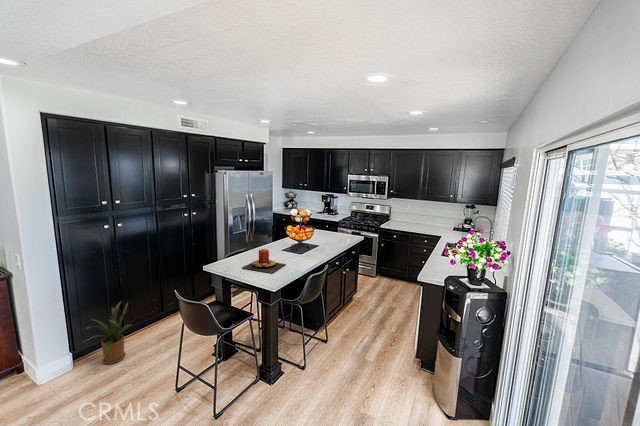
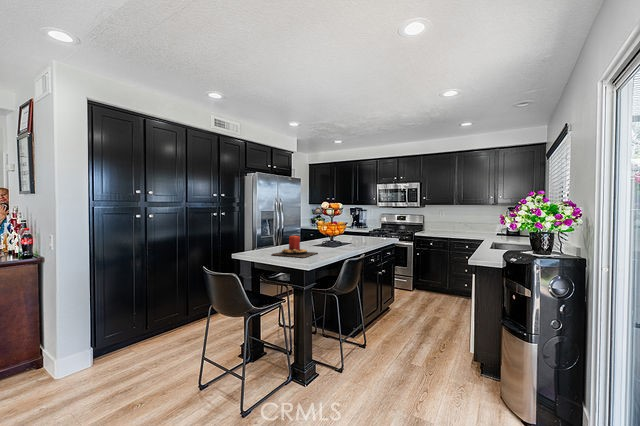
house plant: present [88,302,131,364] -> none [107,296,156,363]

